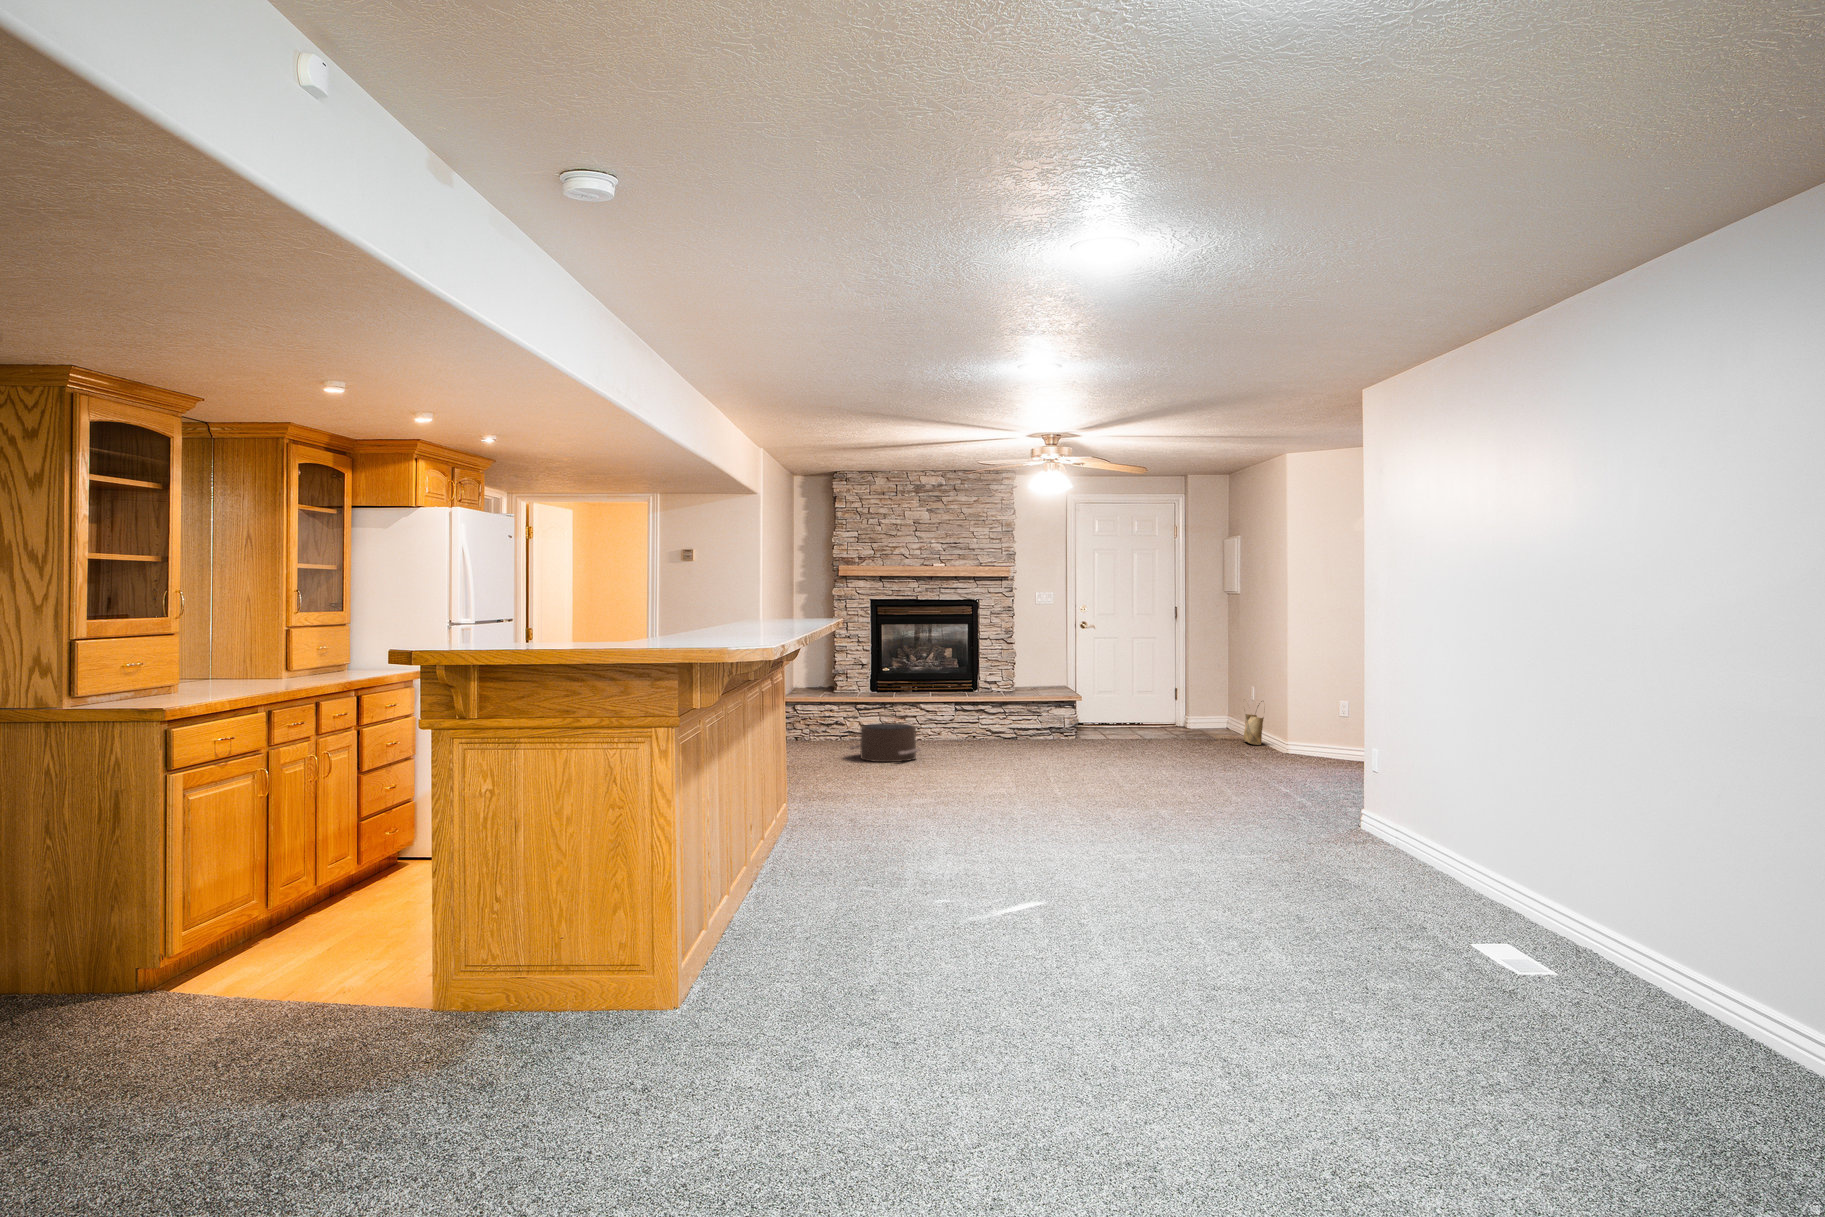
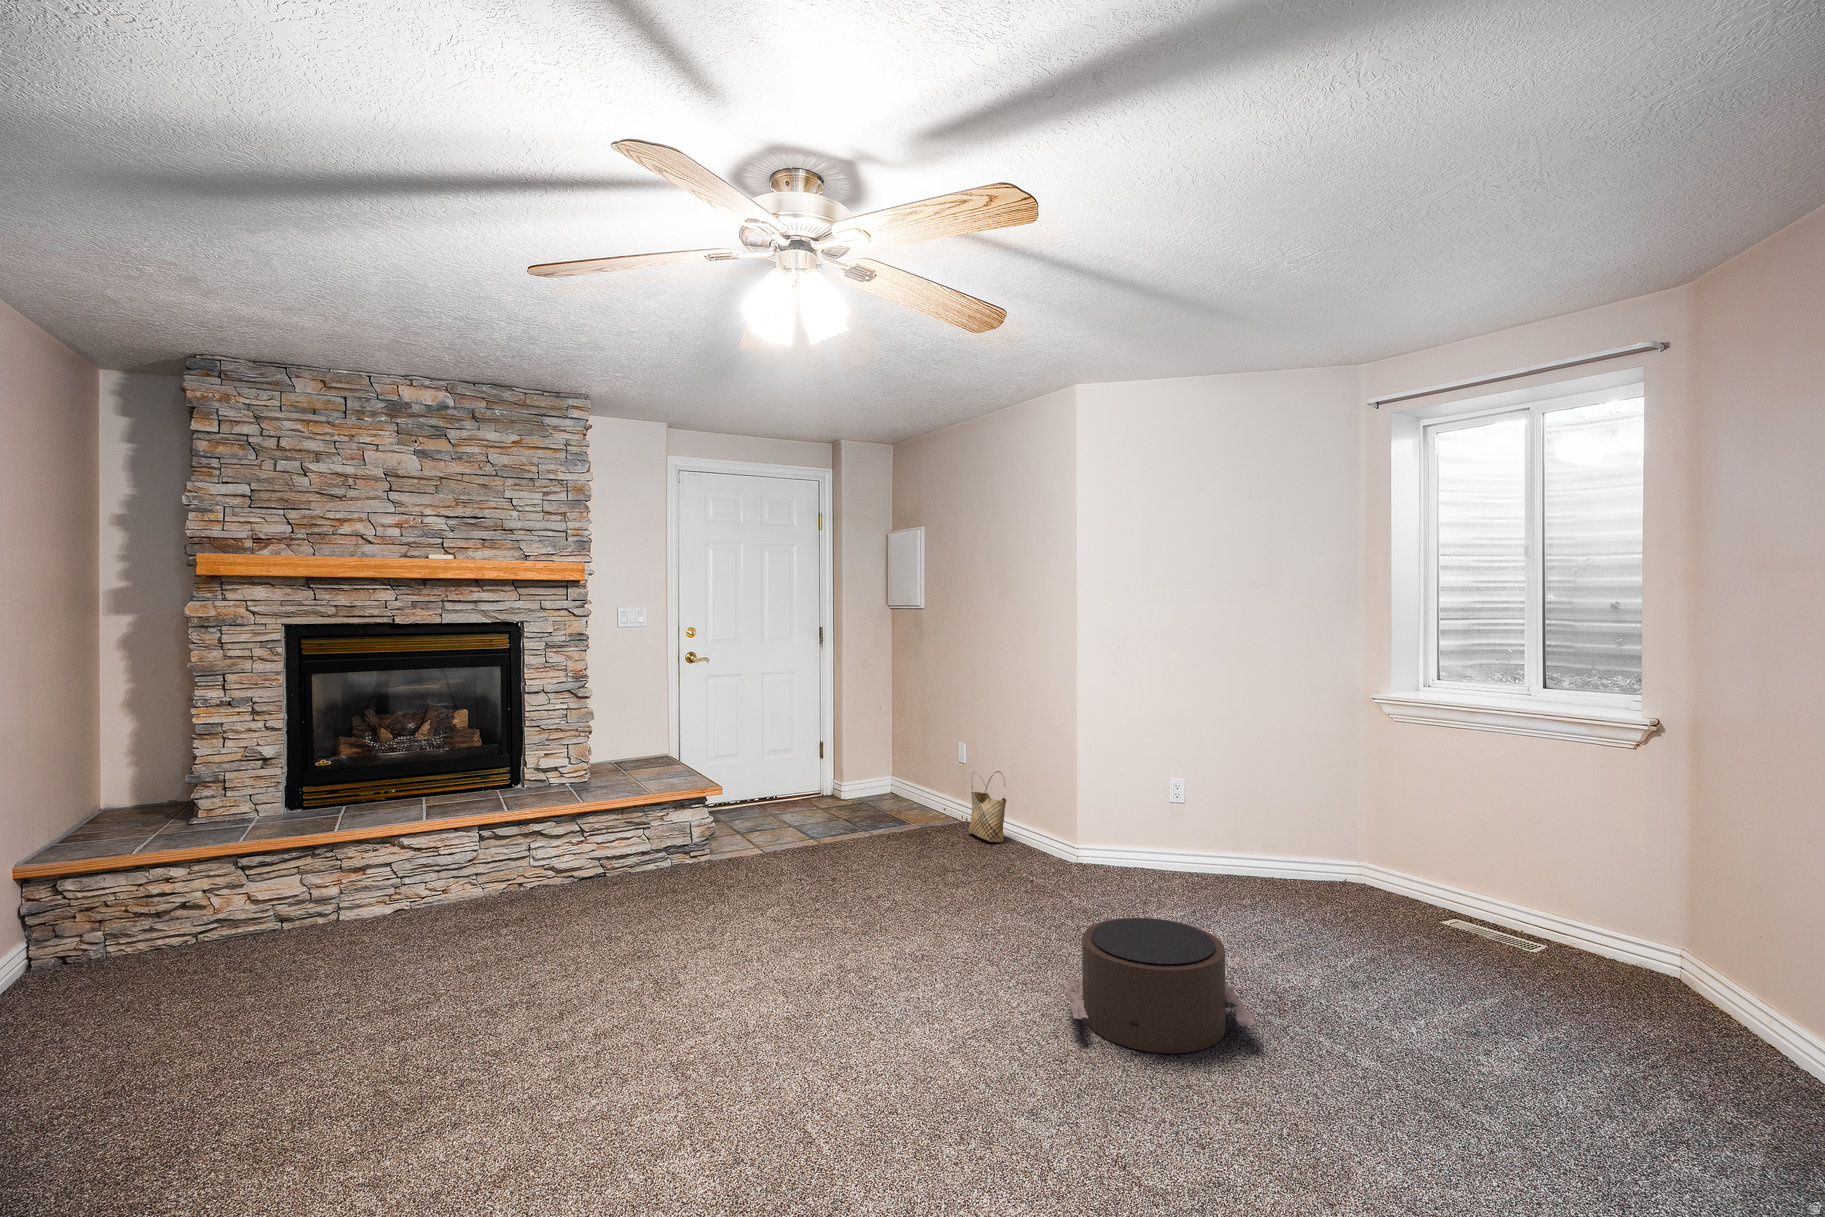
pouf: present [849,723,921,762] -> present [1067,918,1256,1054]

